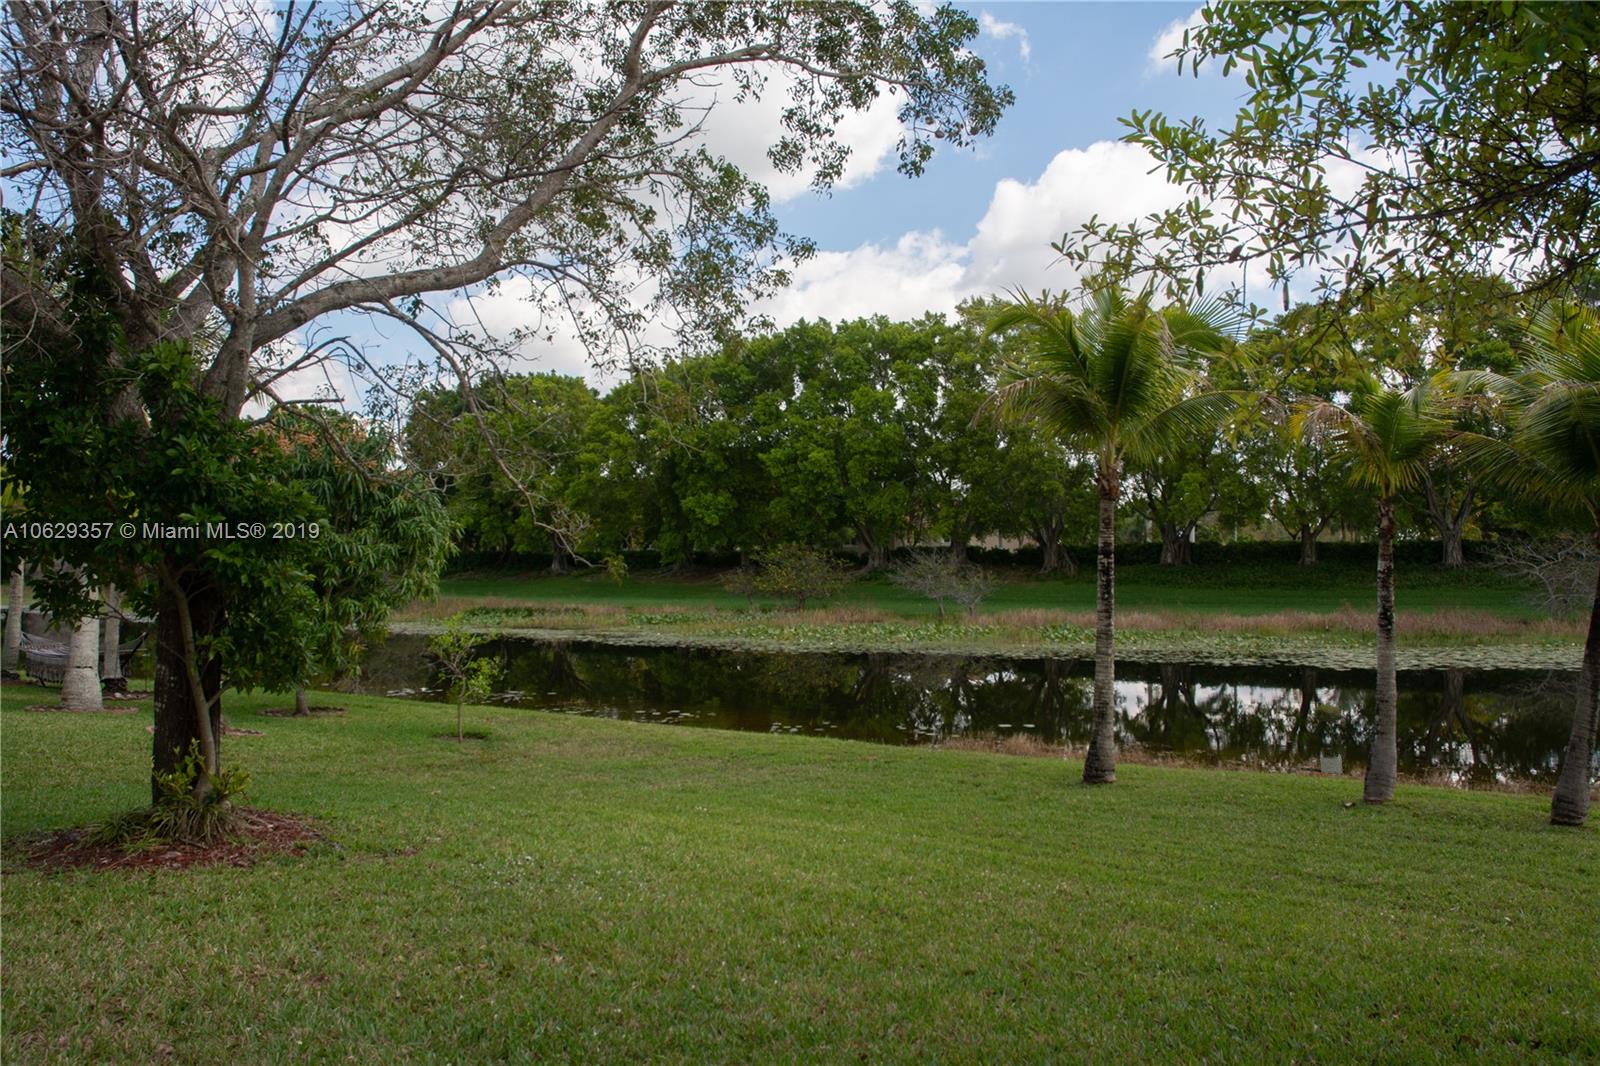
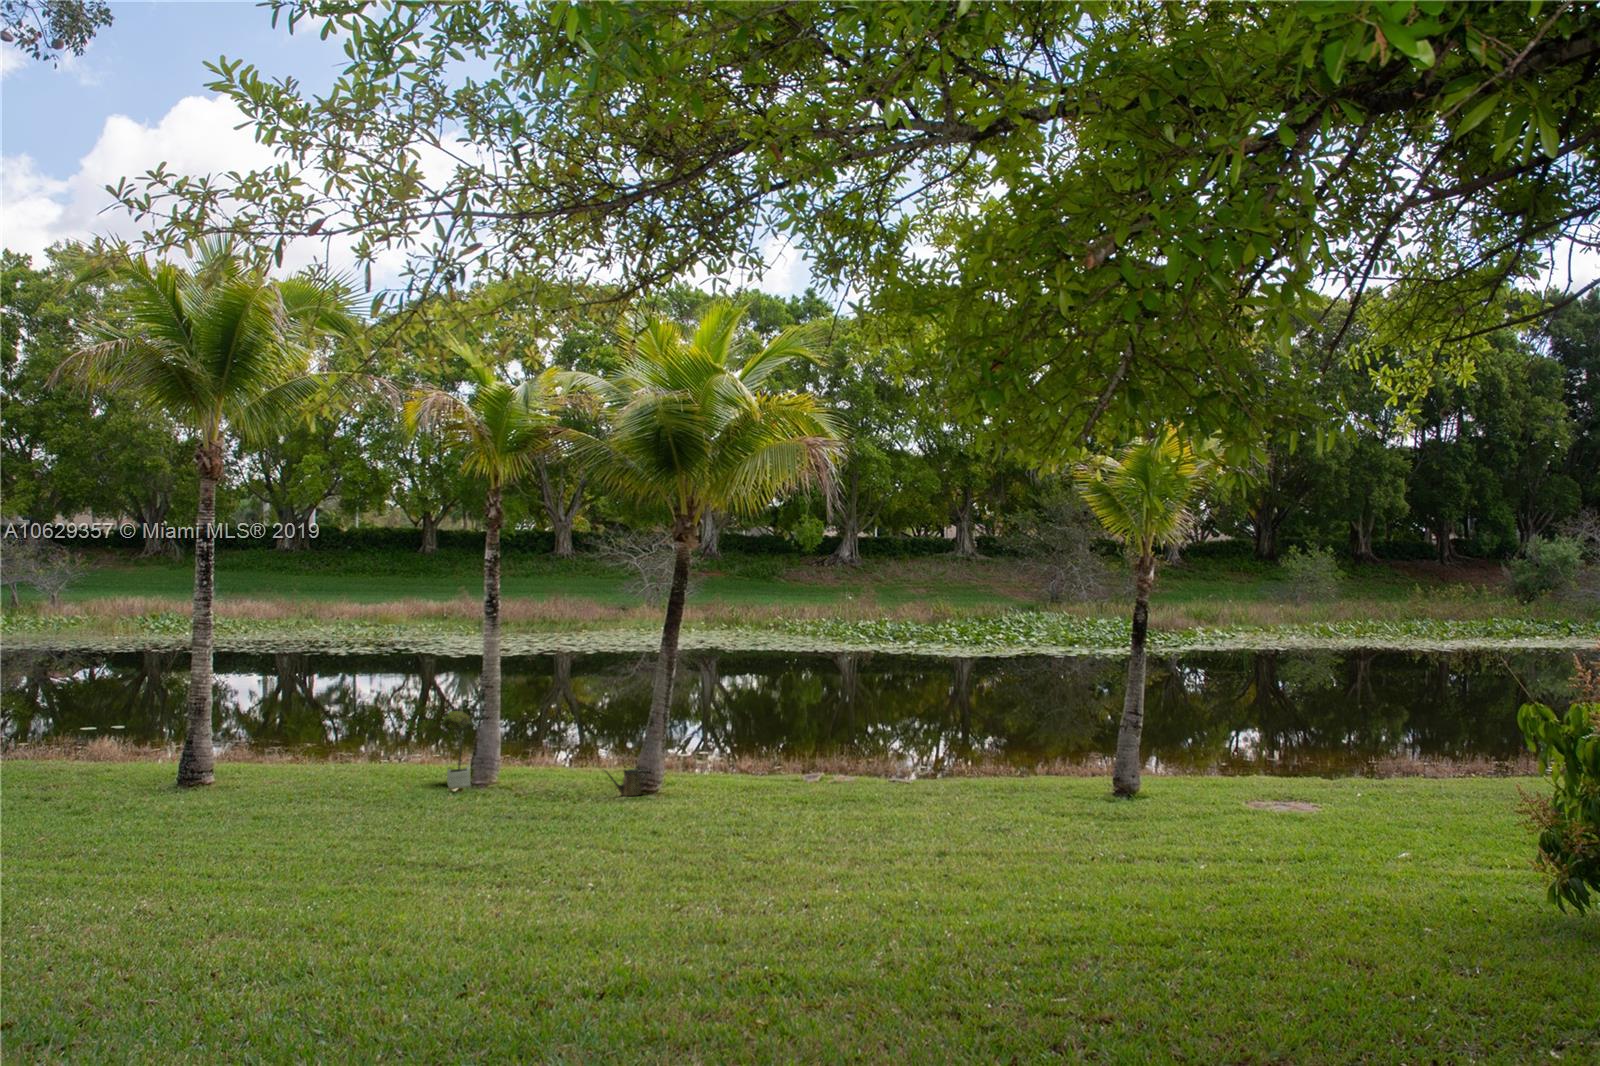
watering can: none [1472,766,1523,796] -> present [603,769,646,796]

